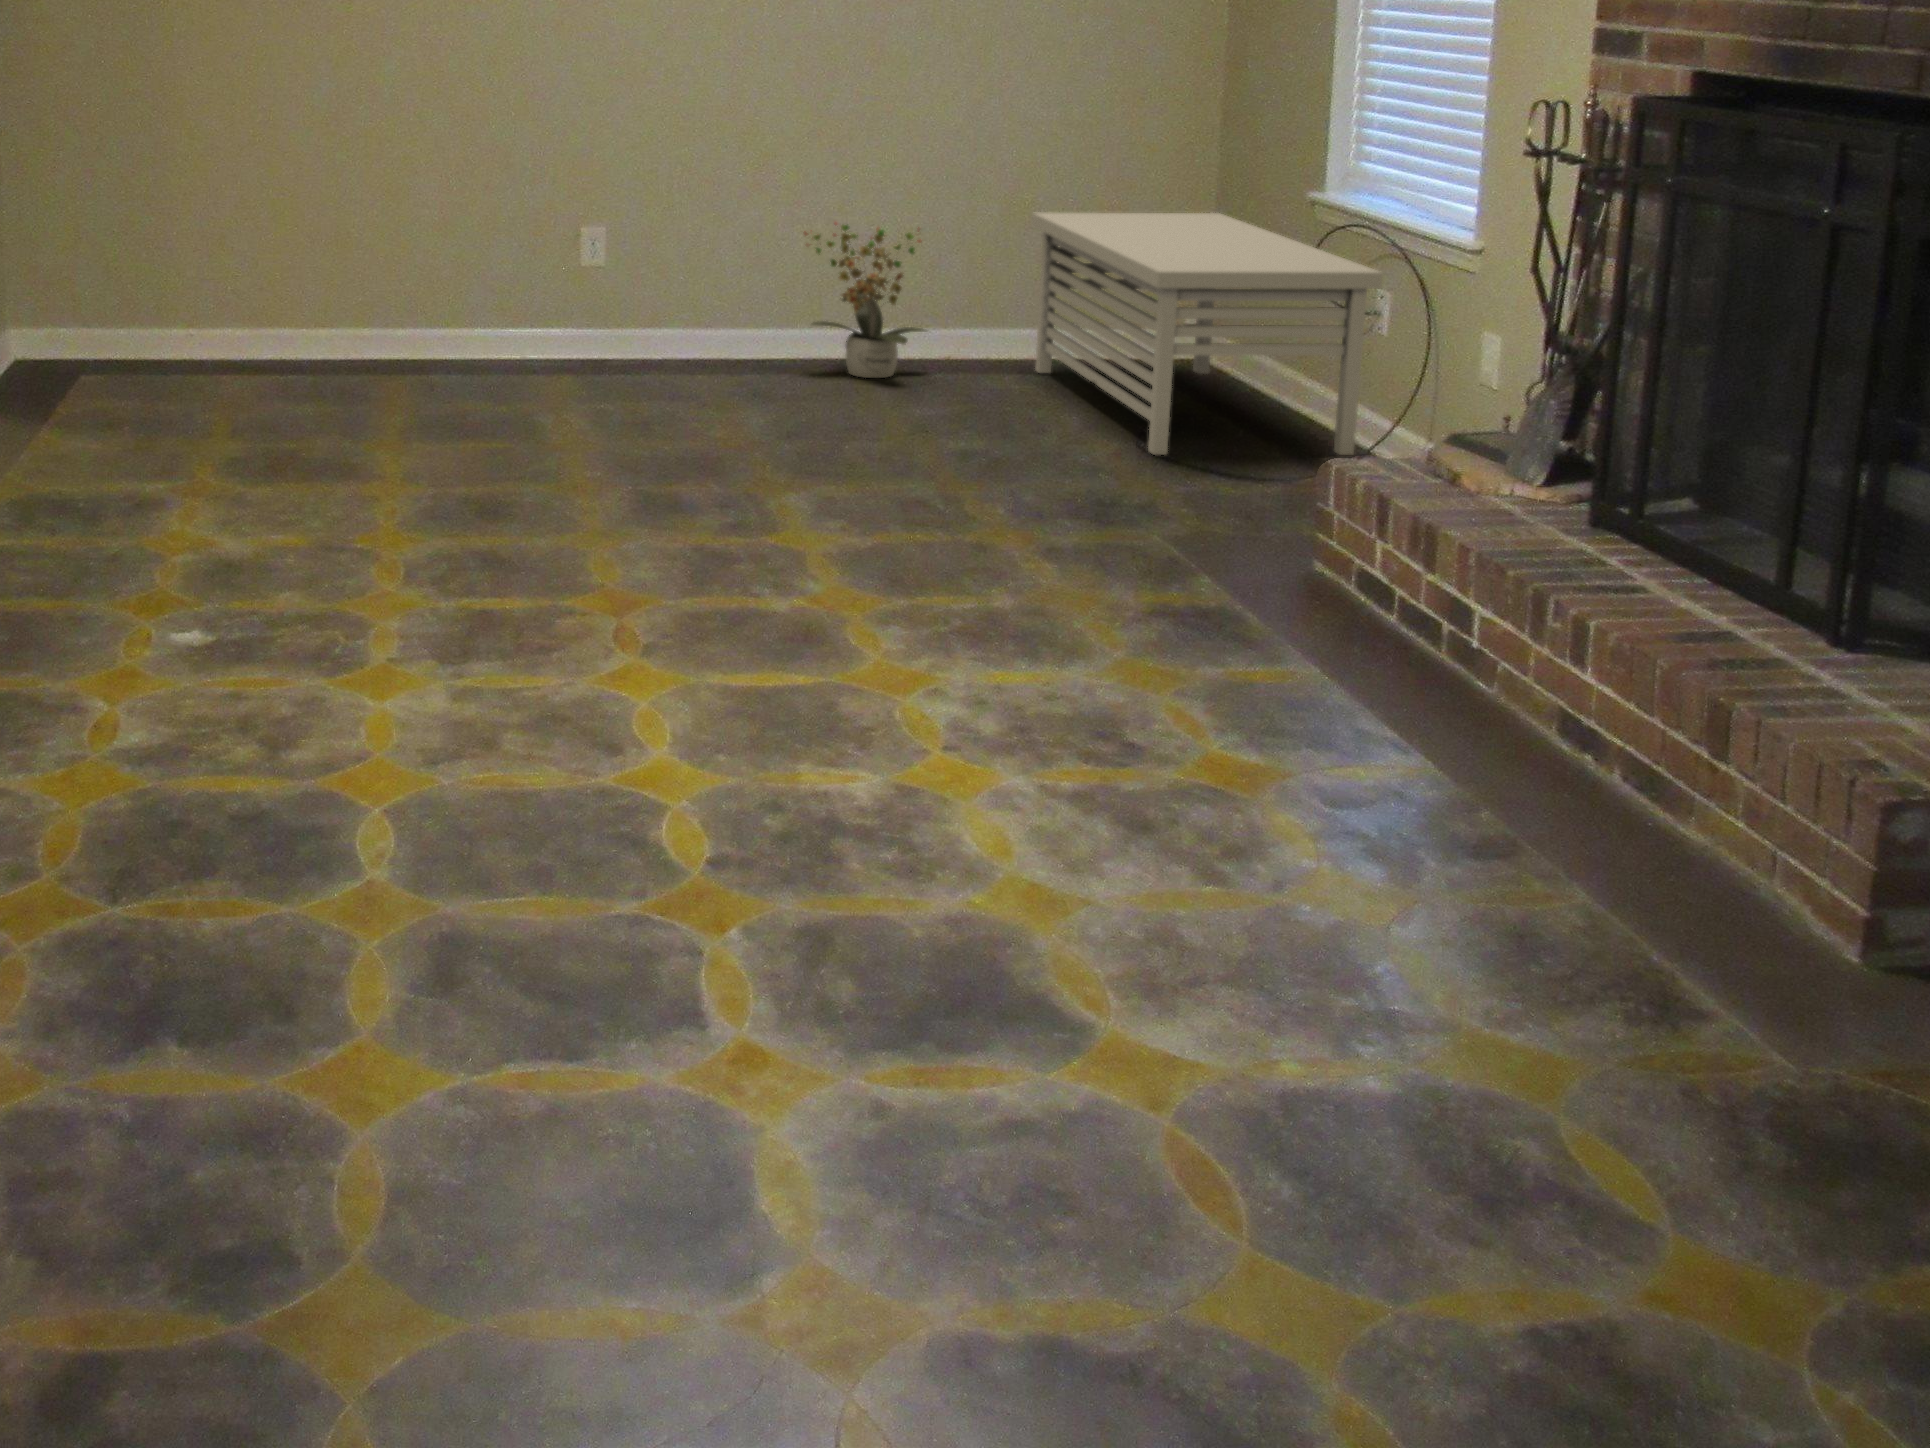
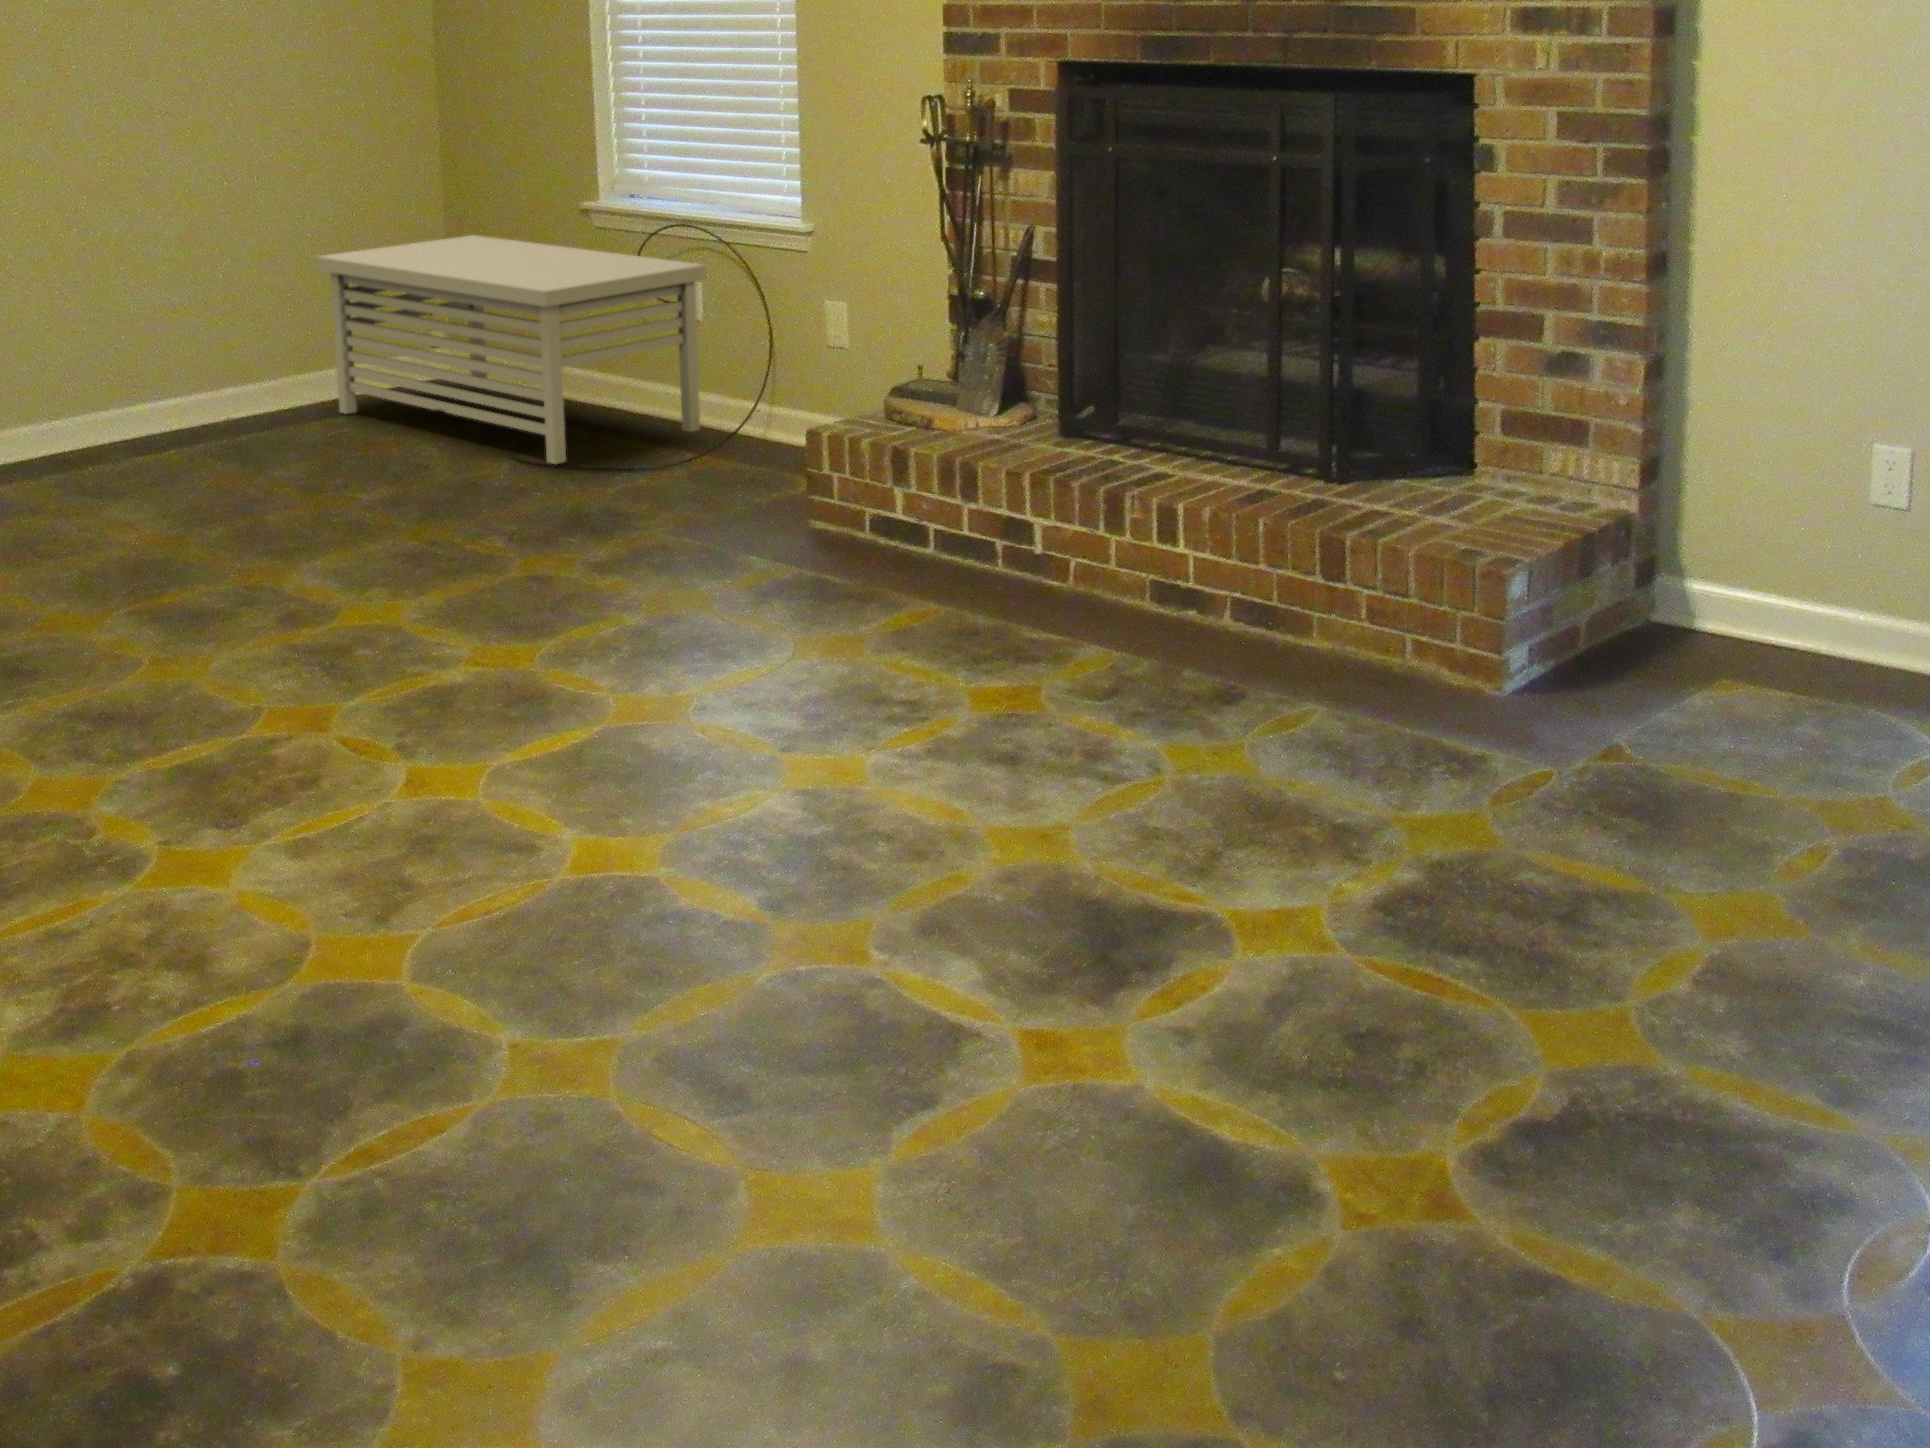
potted plant: present [804,223,926,378] -> none [102,286,241,452]

